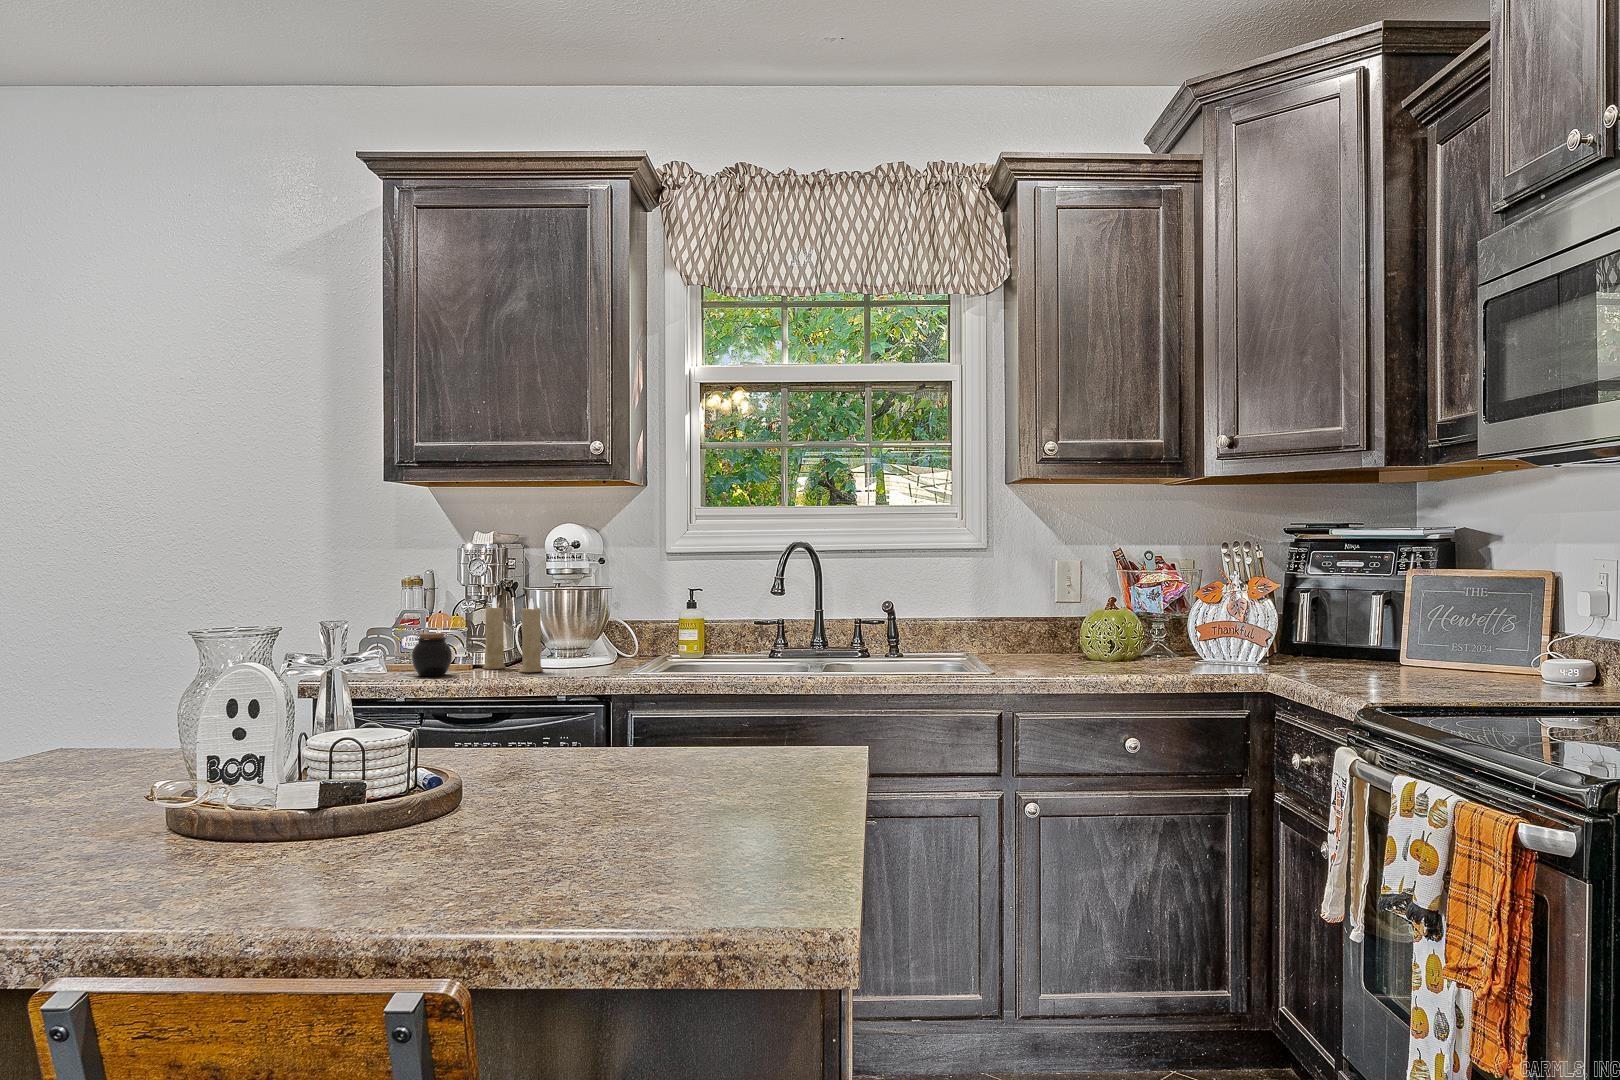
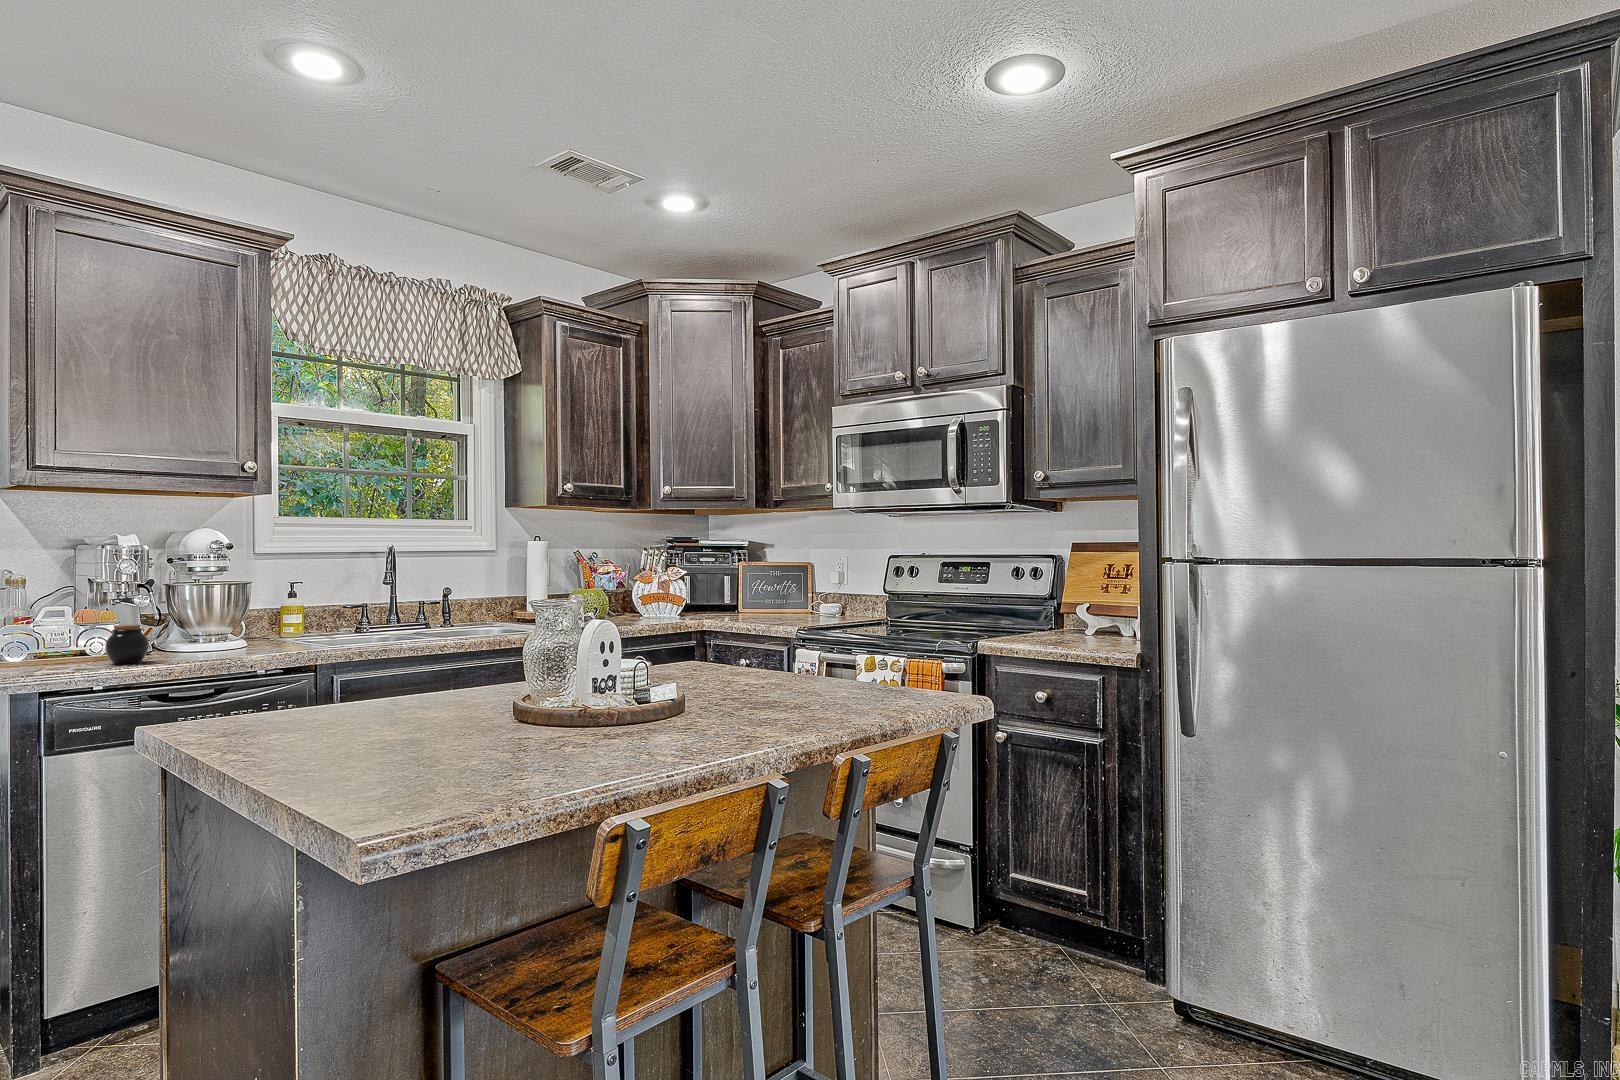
candle: present [482,597,543,672] -> none [149,590,227,655]

